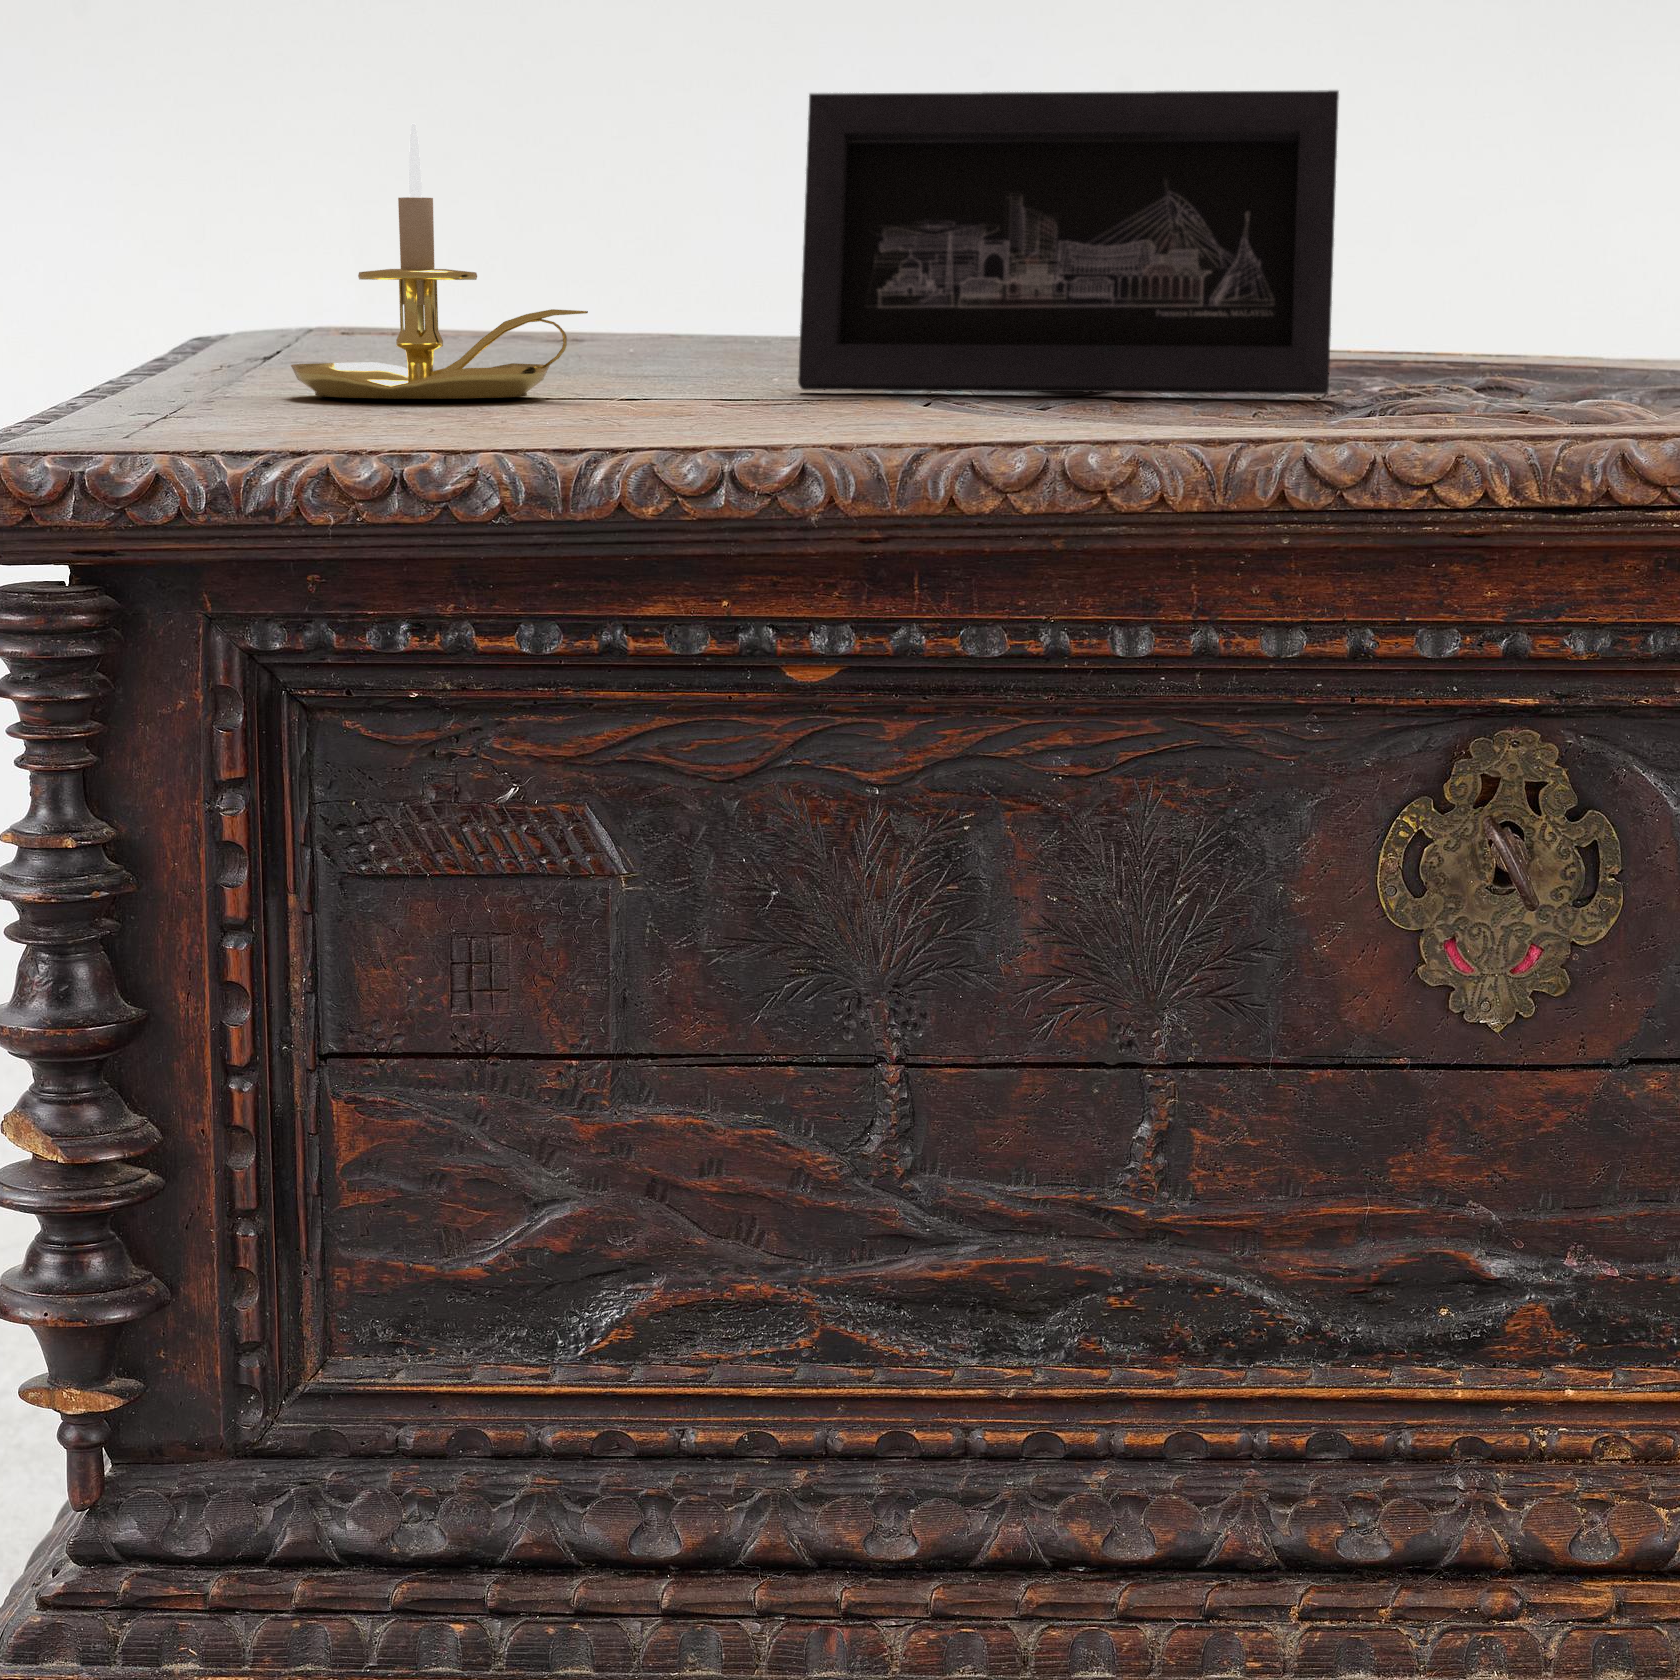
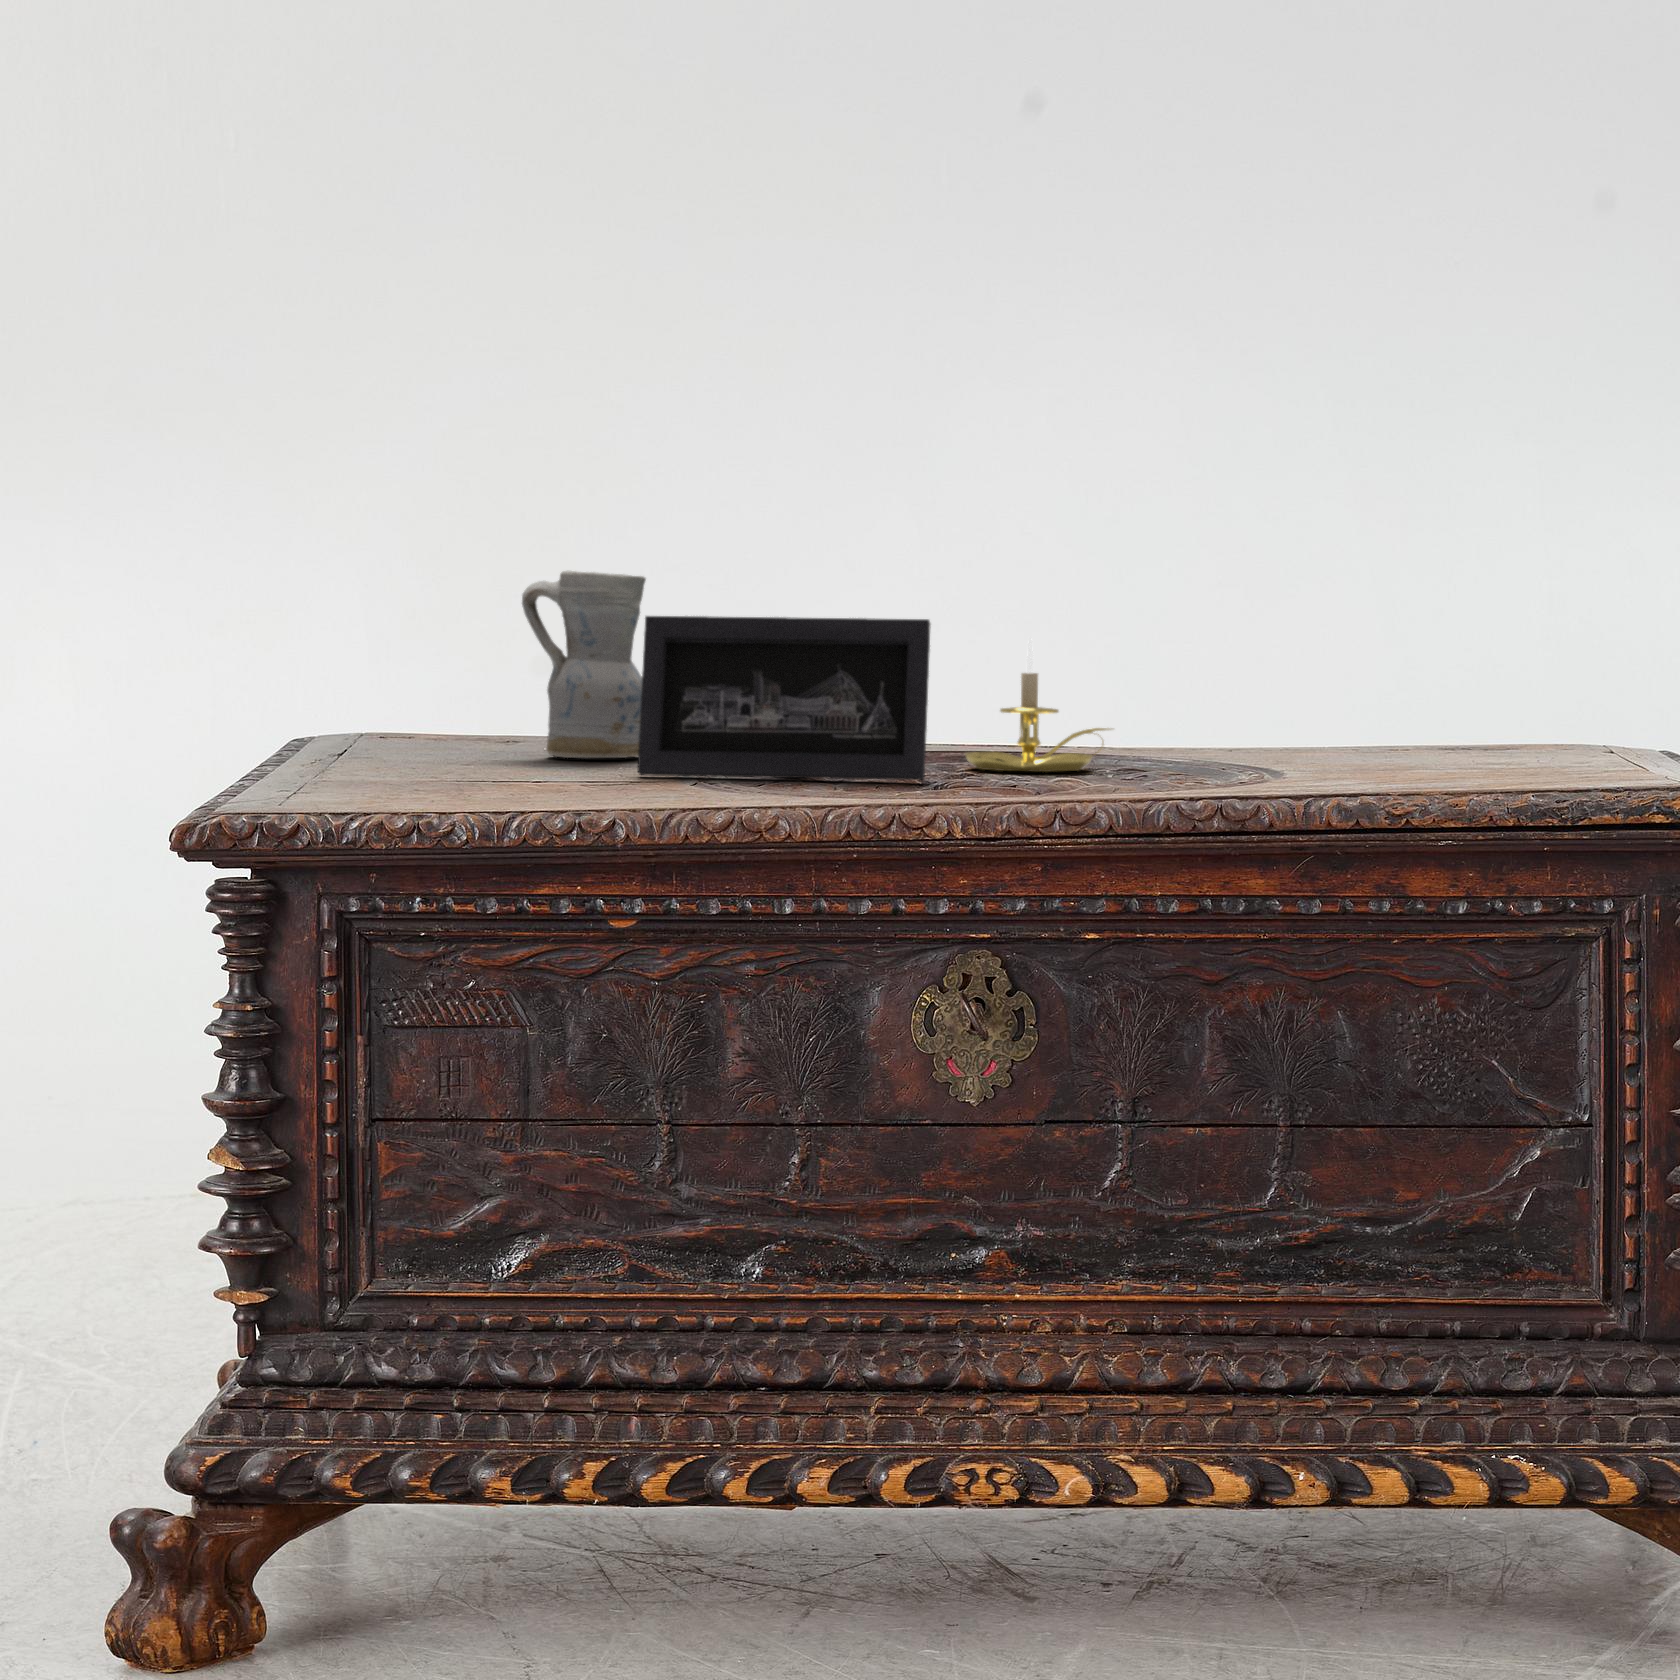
ceramic pitcher: none [576,34,793,367] -> present [522,571,646,758]
candle holder: present [291,124,588,399] -> present [965,639,1110,772]

